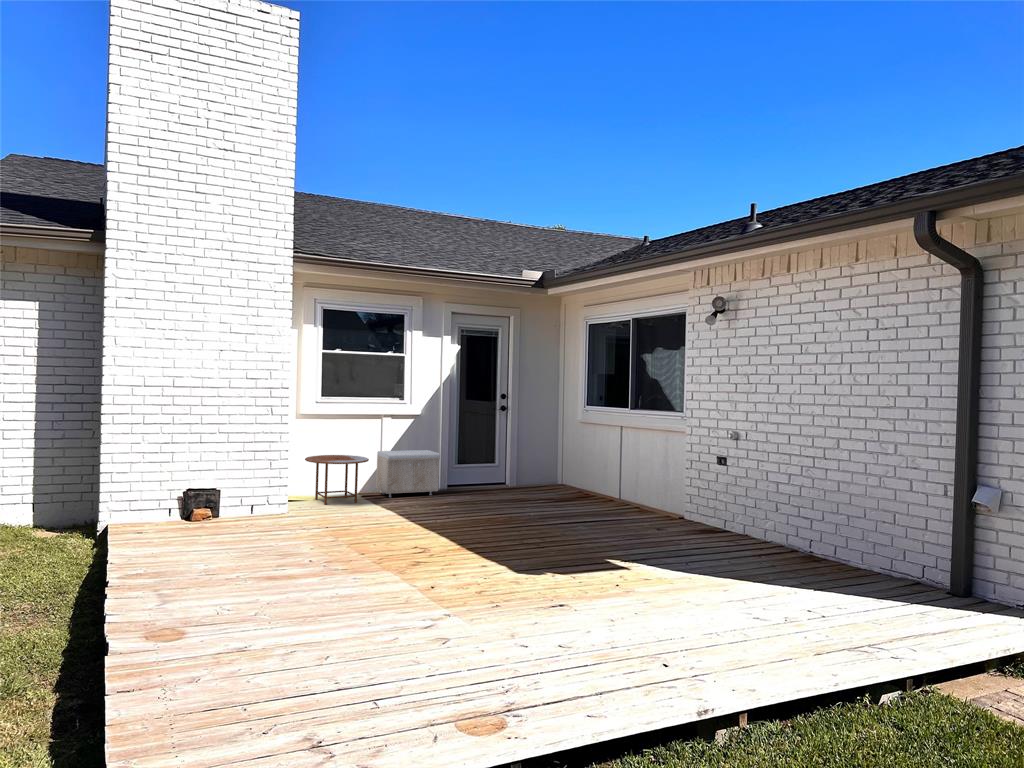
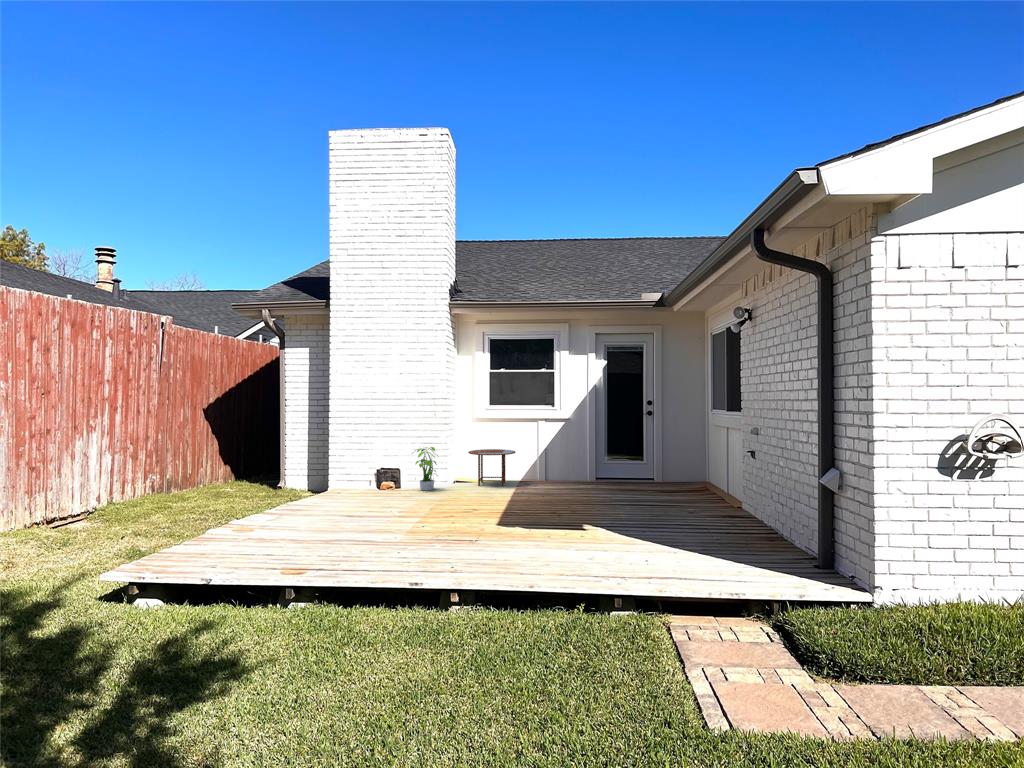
storage bench: present [376,450,440,497] -> none [532,447,577,485]
potted plant: none [245,454,285,516] -> present [415,447,438,491]

